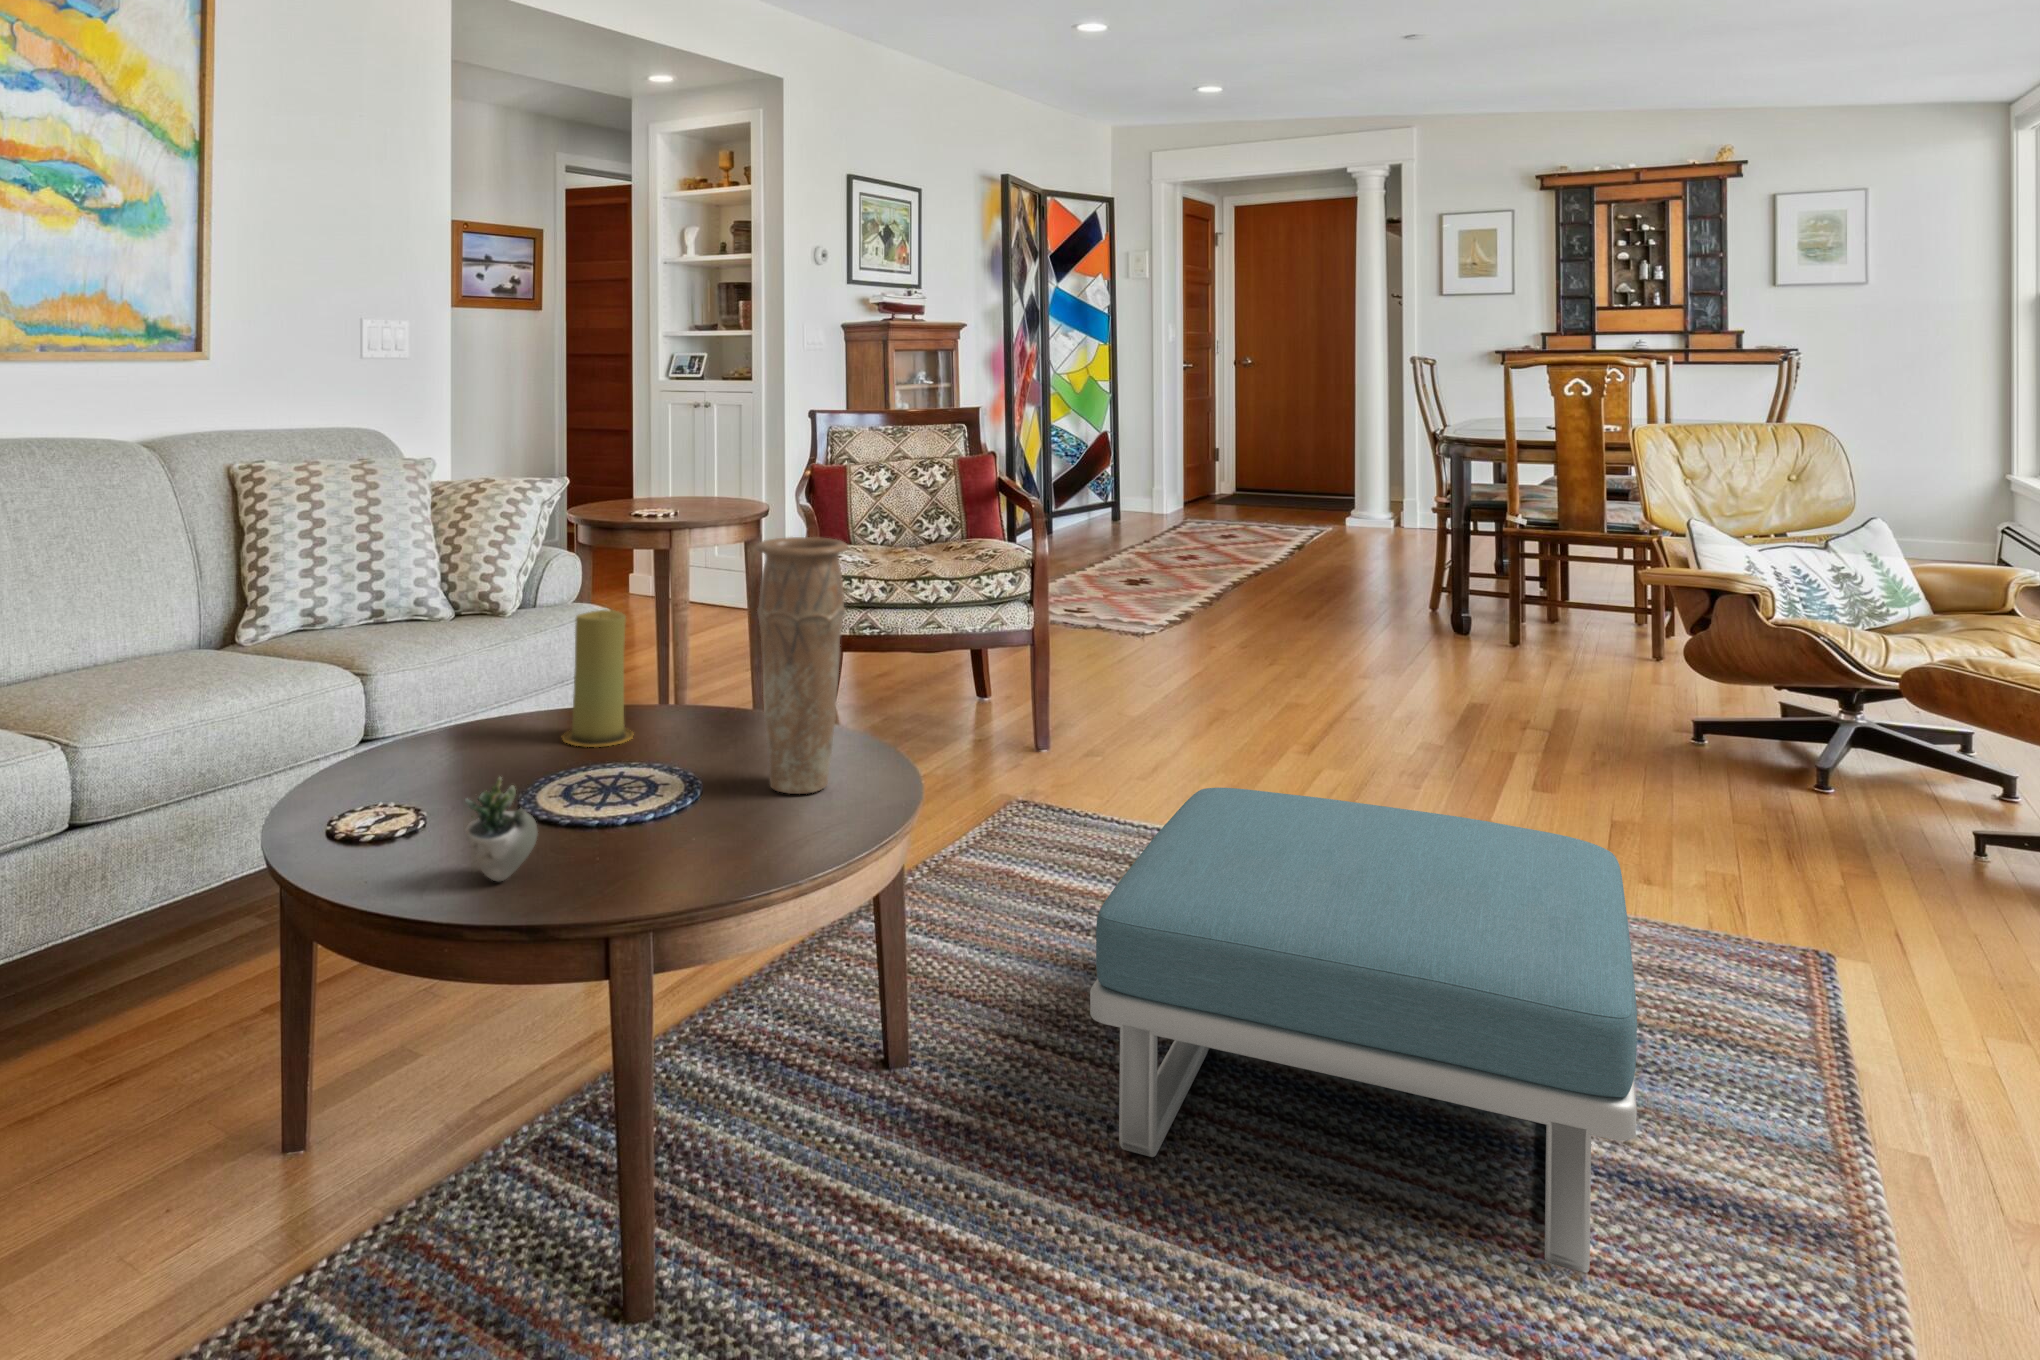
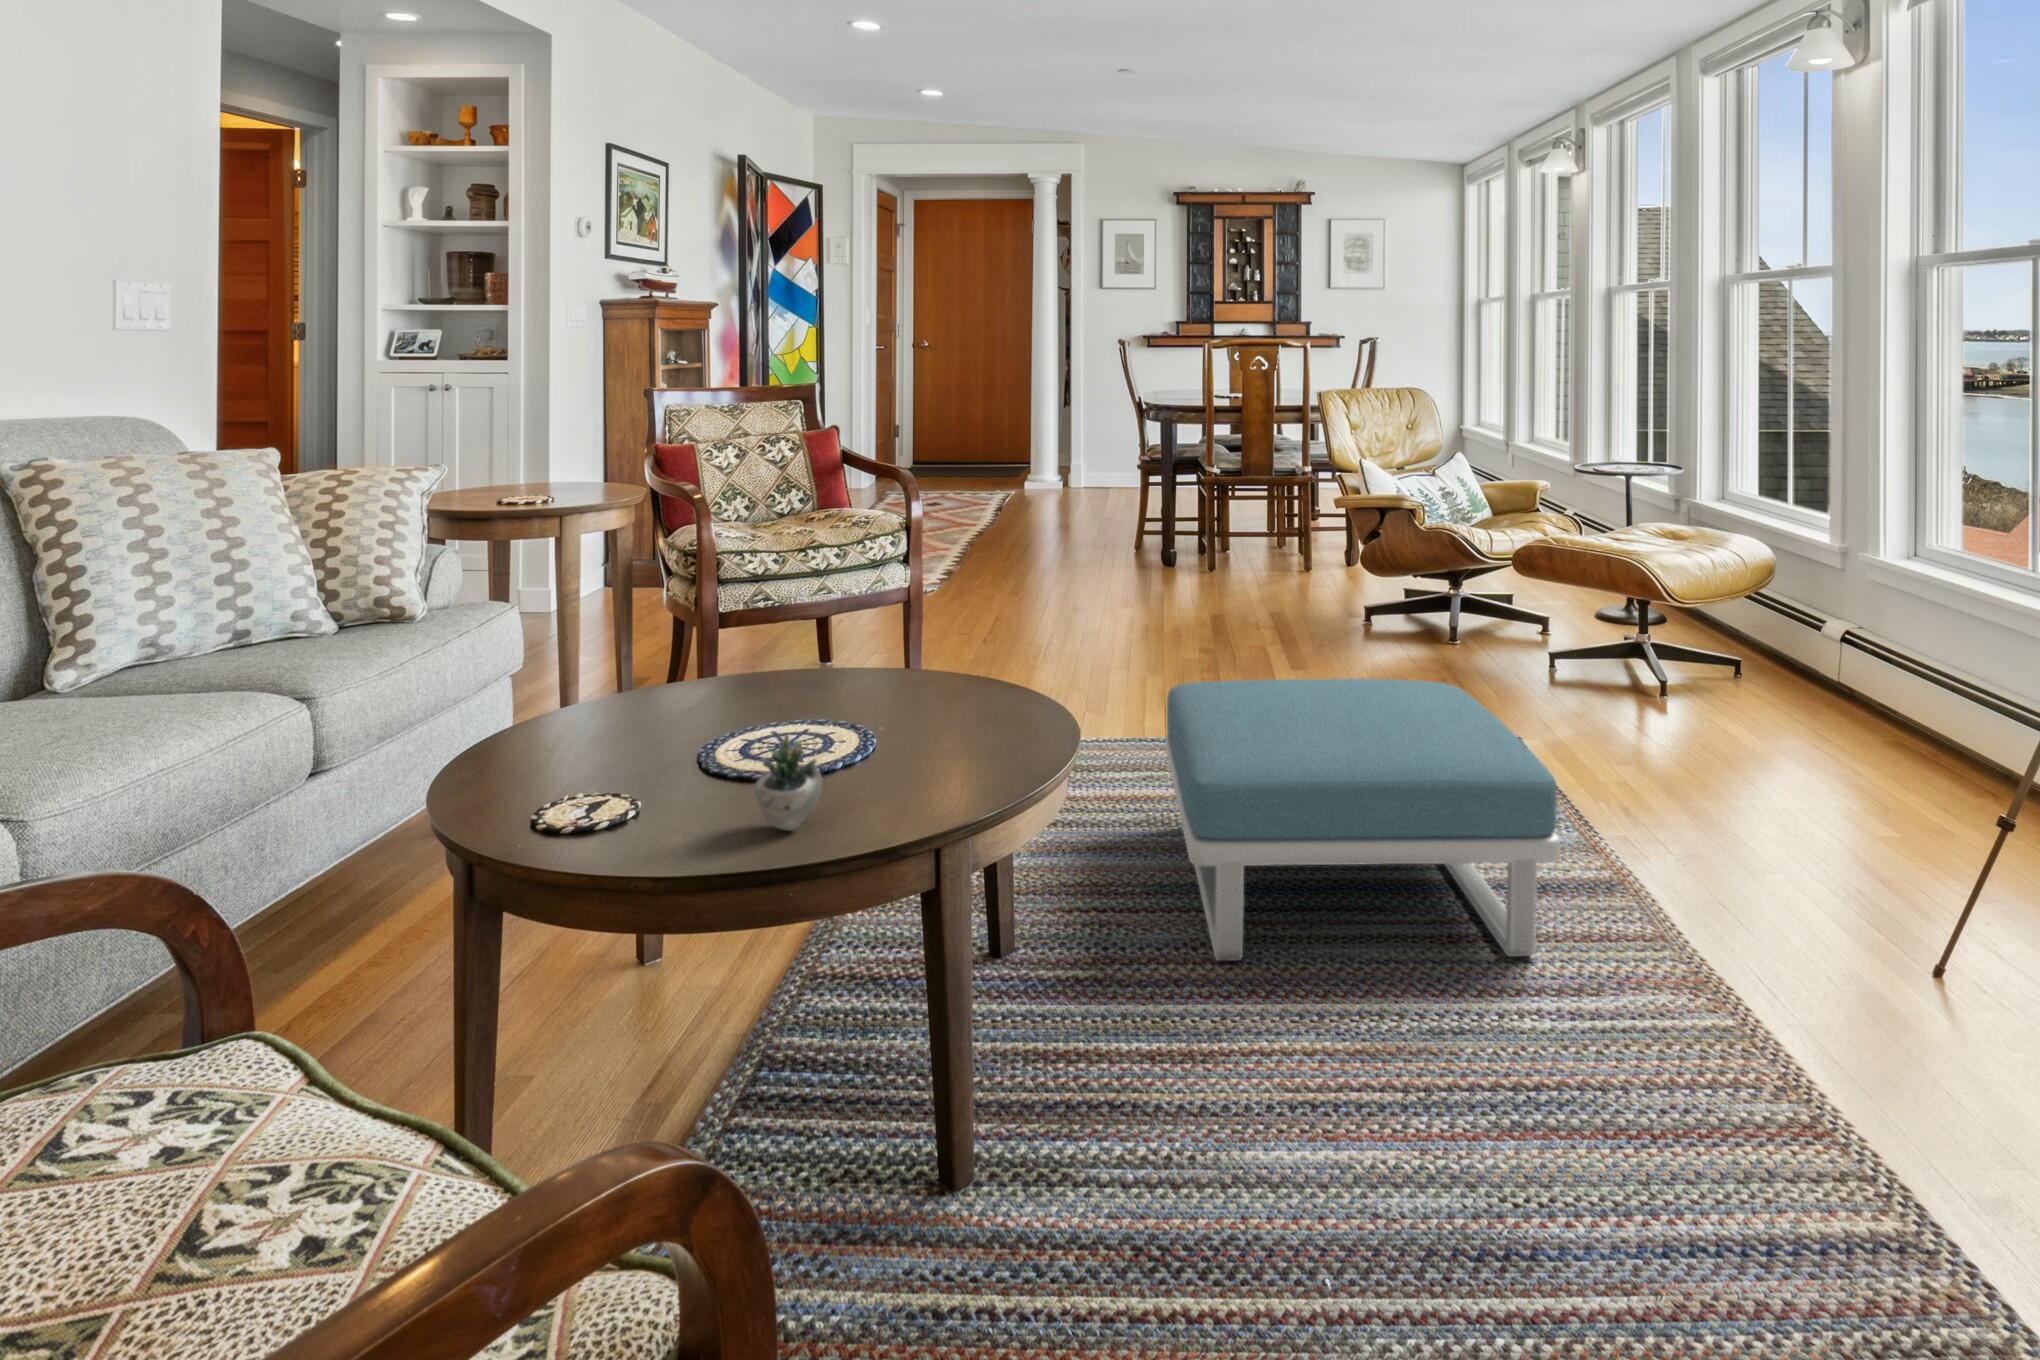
vase: present [755,537,848,794] -> none [904,501,987,725]
candle: present [561,610,634,747] -> none [665,585,737,718]

